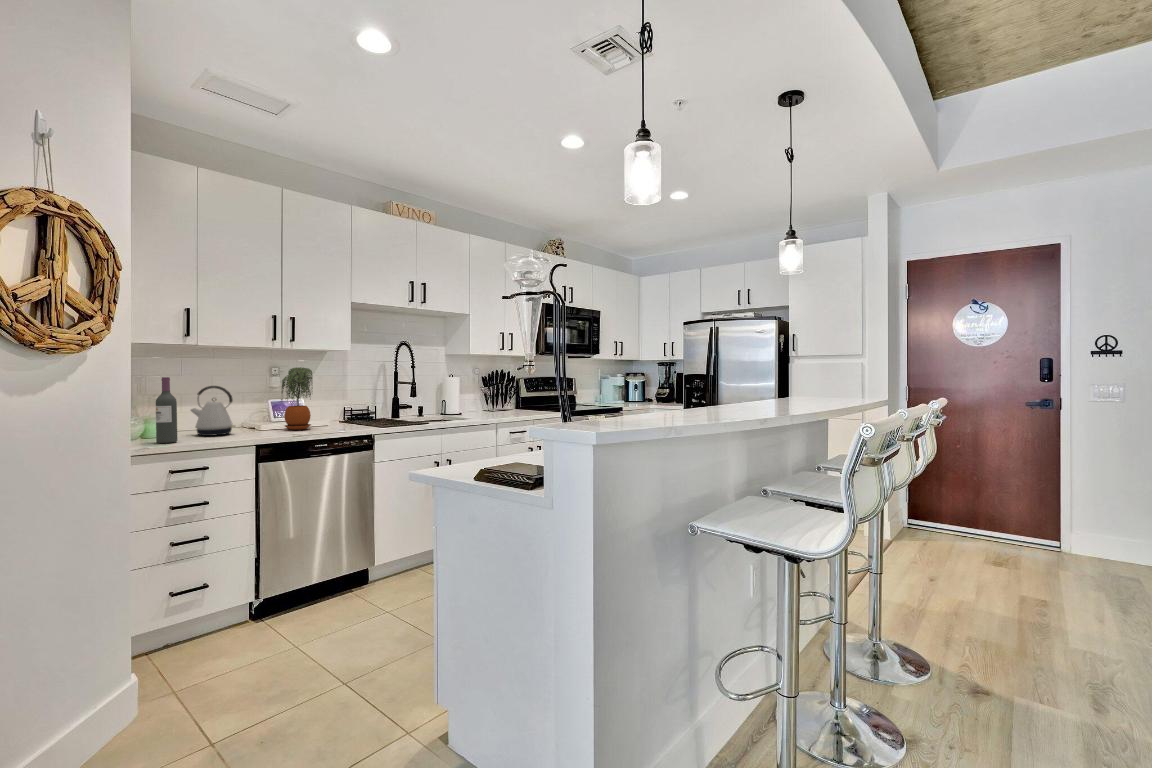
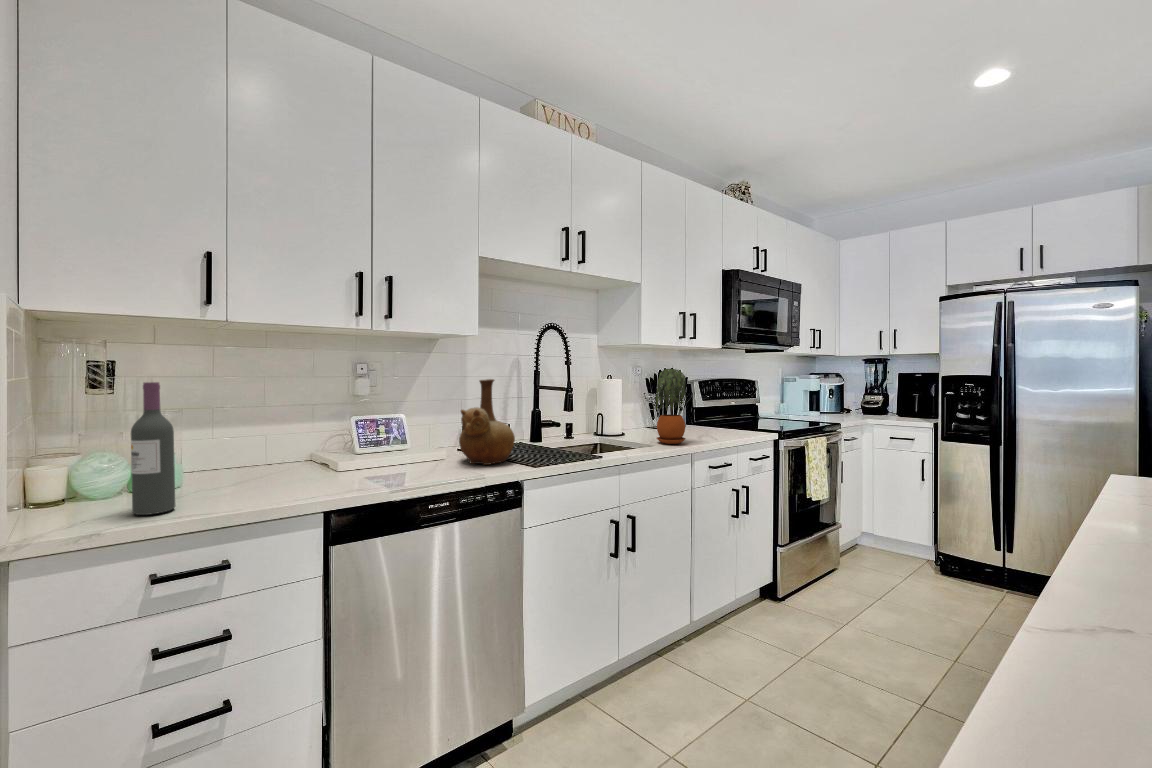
potted plant: present [281,367,313,430] -> present [653,369,687,444]
vase: none [337,376,373,427] -> present [459,379,515,465]
kettle: present [191,386,235,436] -> none [213,397,292,490]

